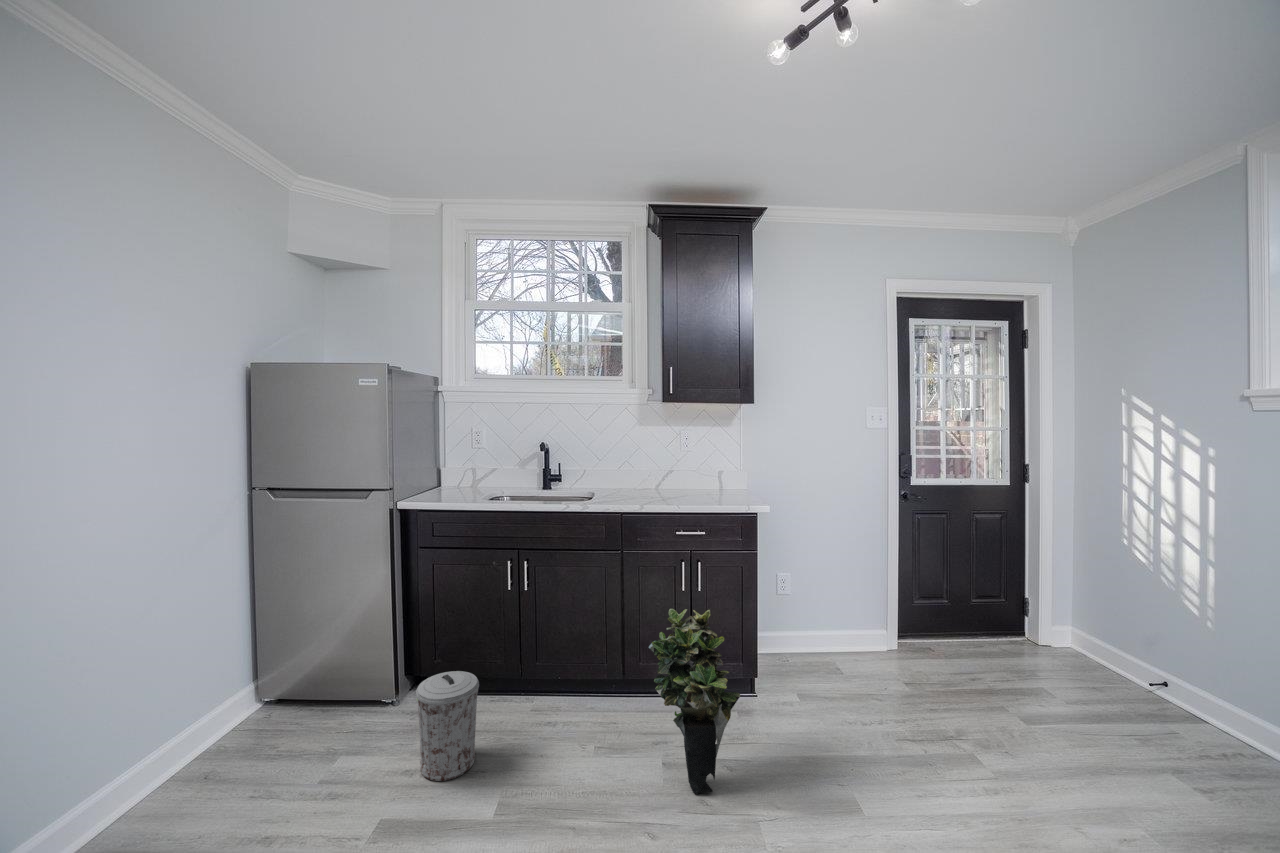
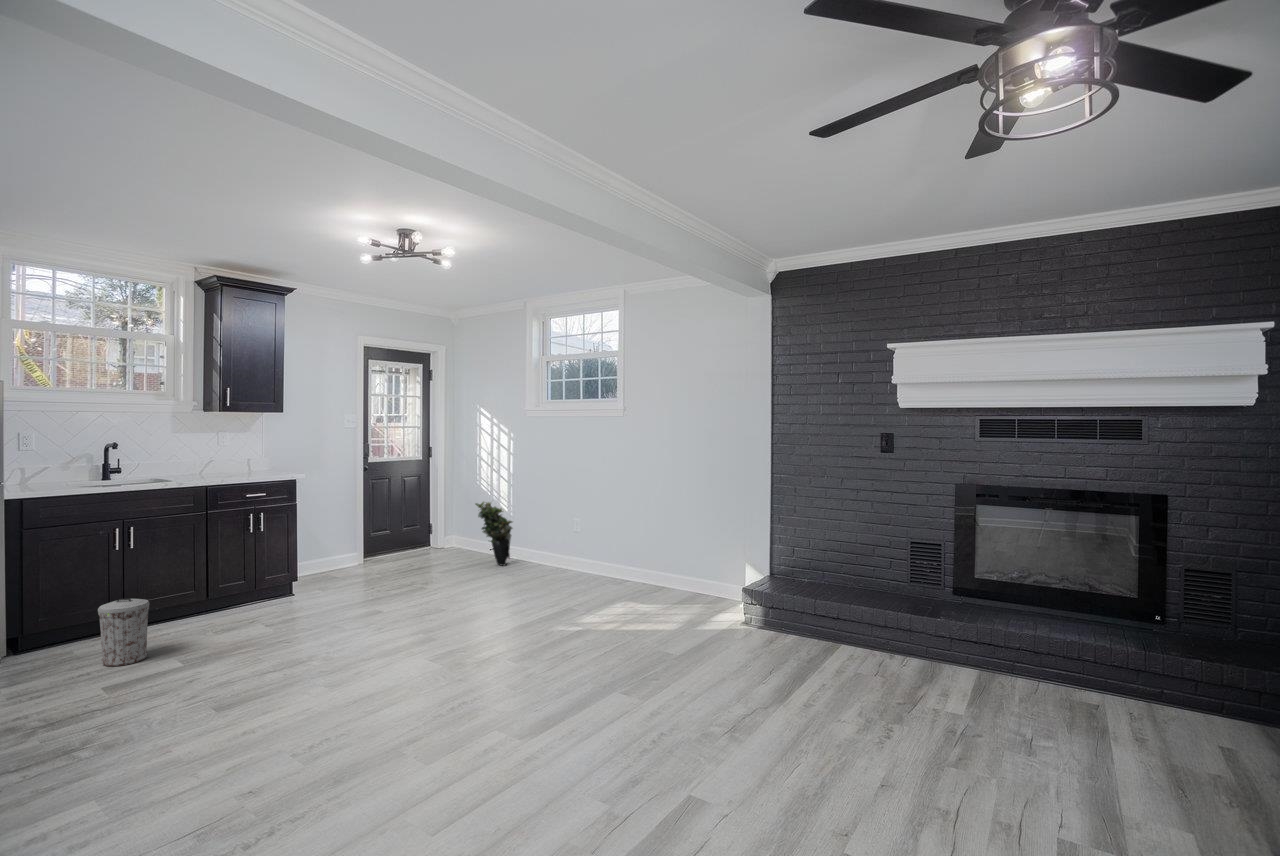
potted plant: present [649,609,741,794] -> present [475,502,512,566]

